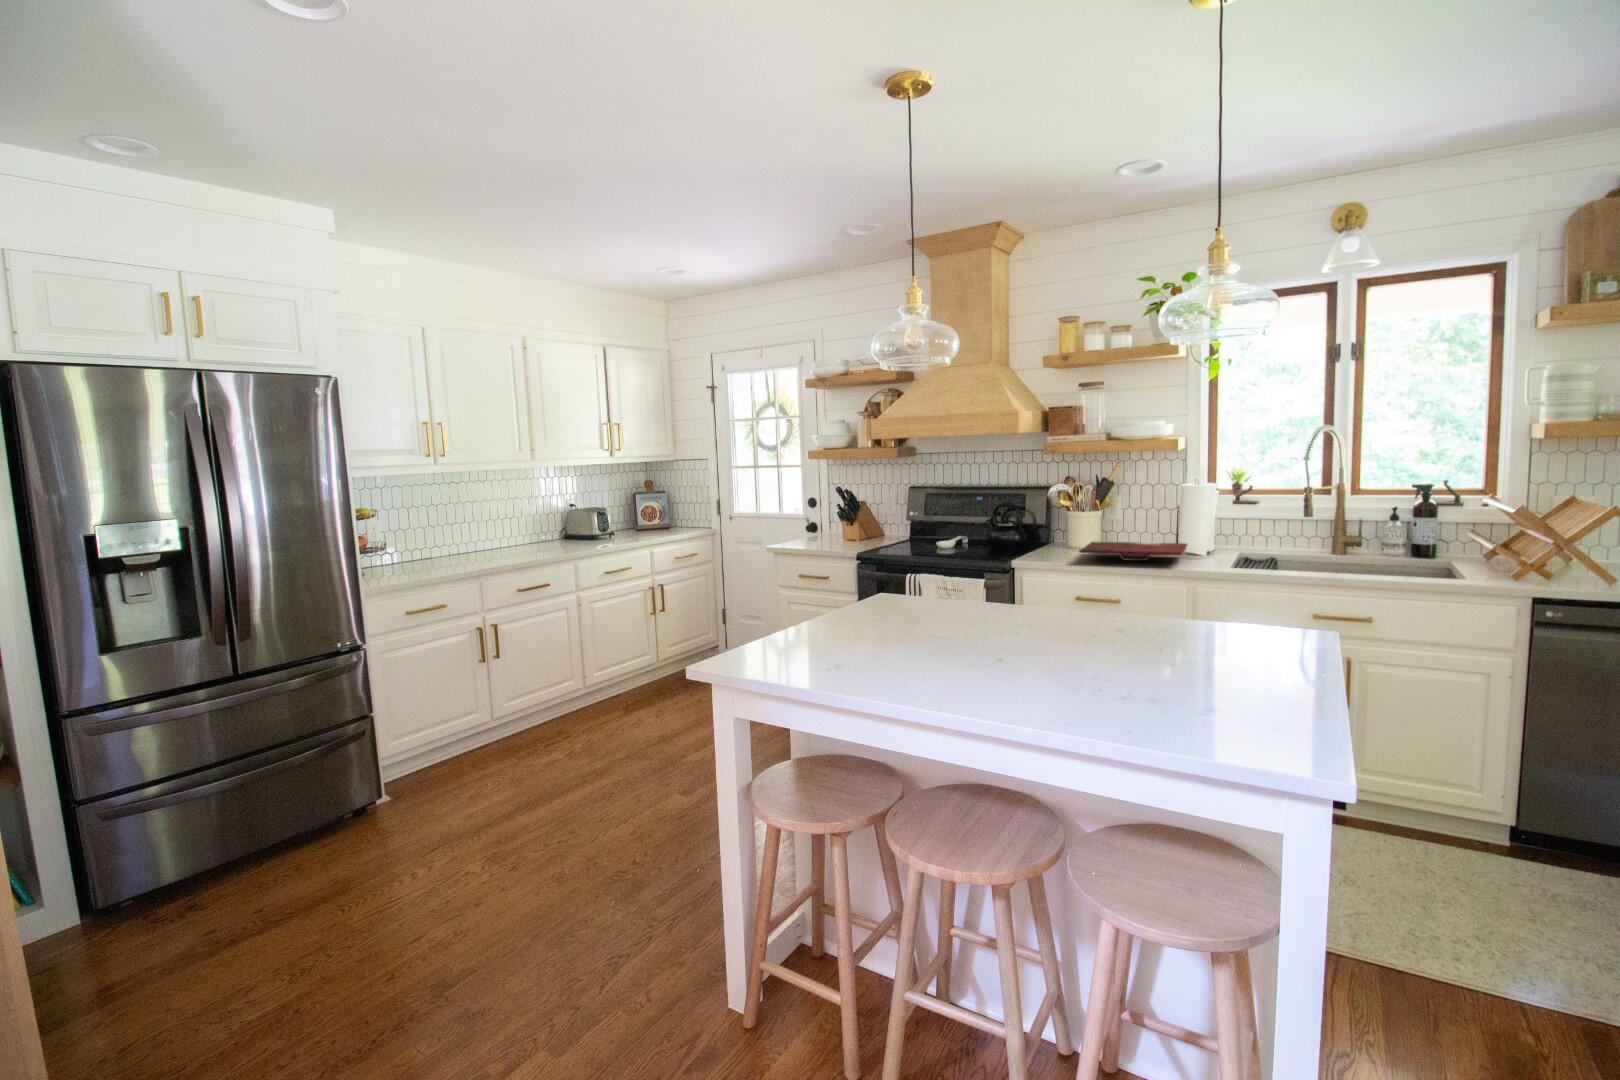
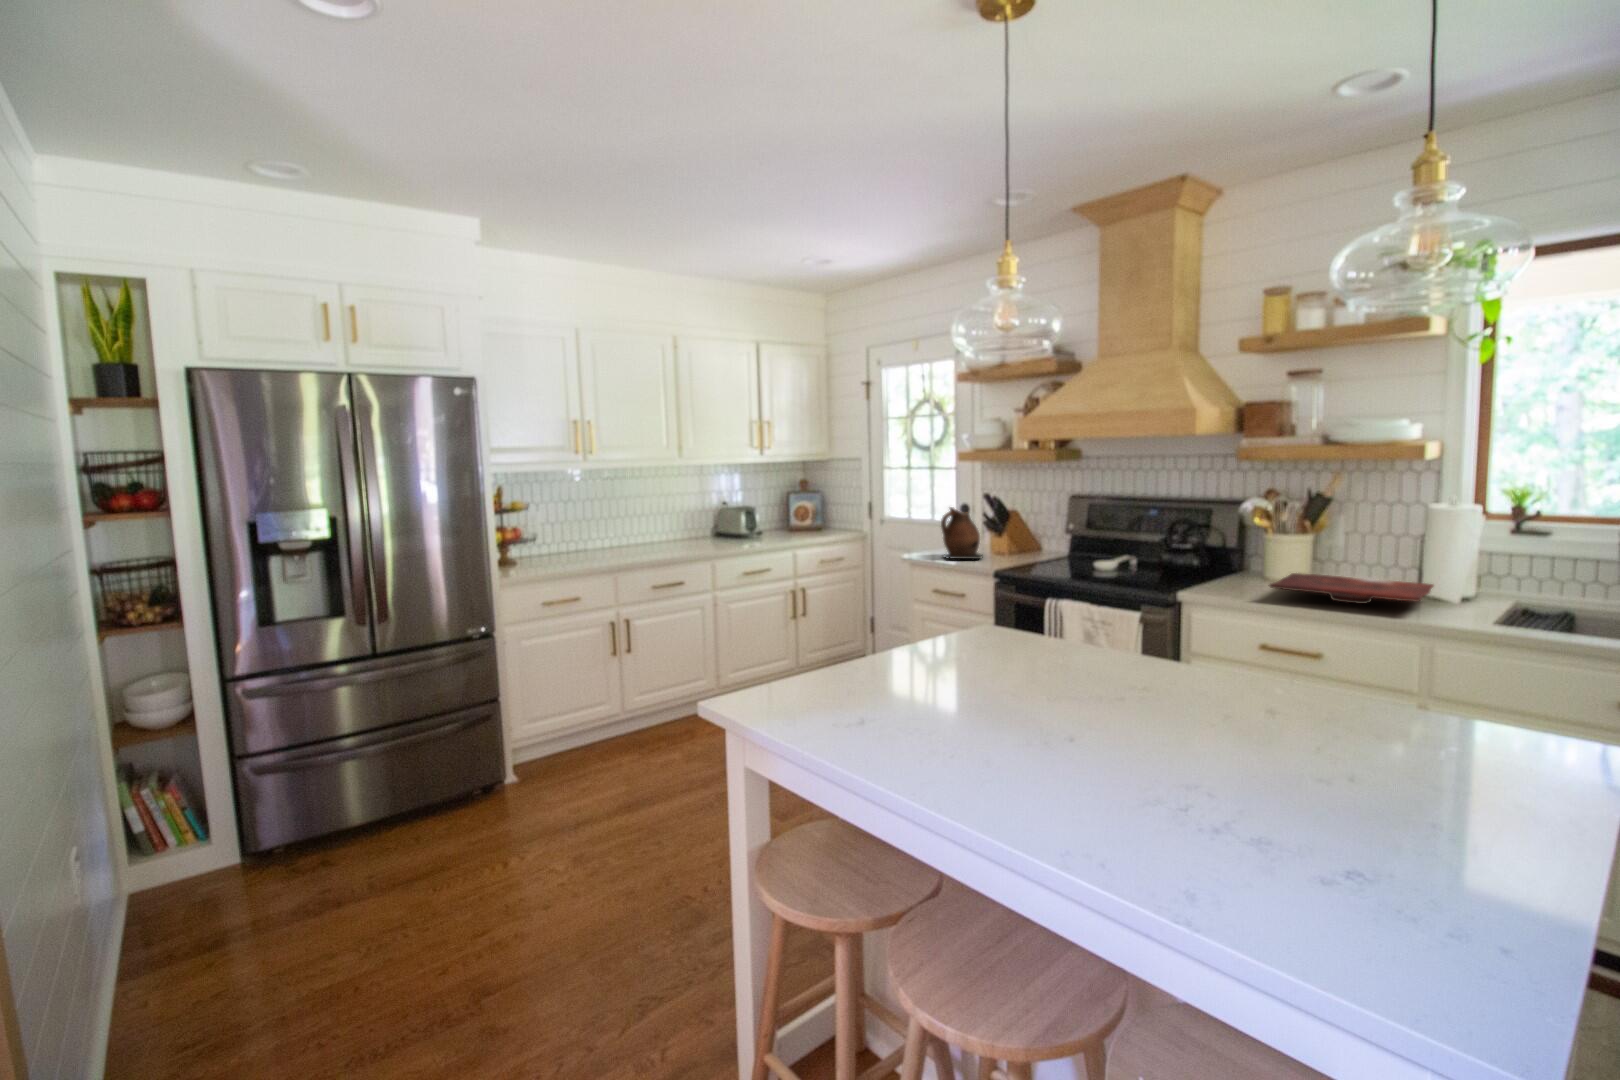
ceramic pitcher: none [801,500,840,547] -> present [941,507,983,559]

